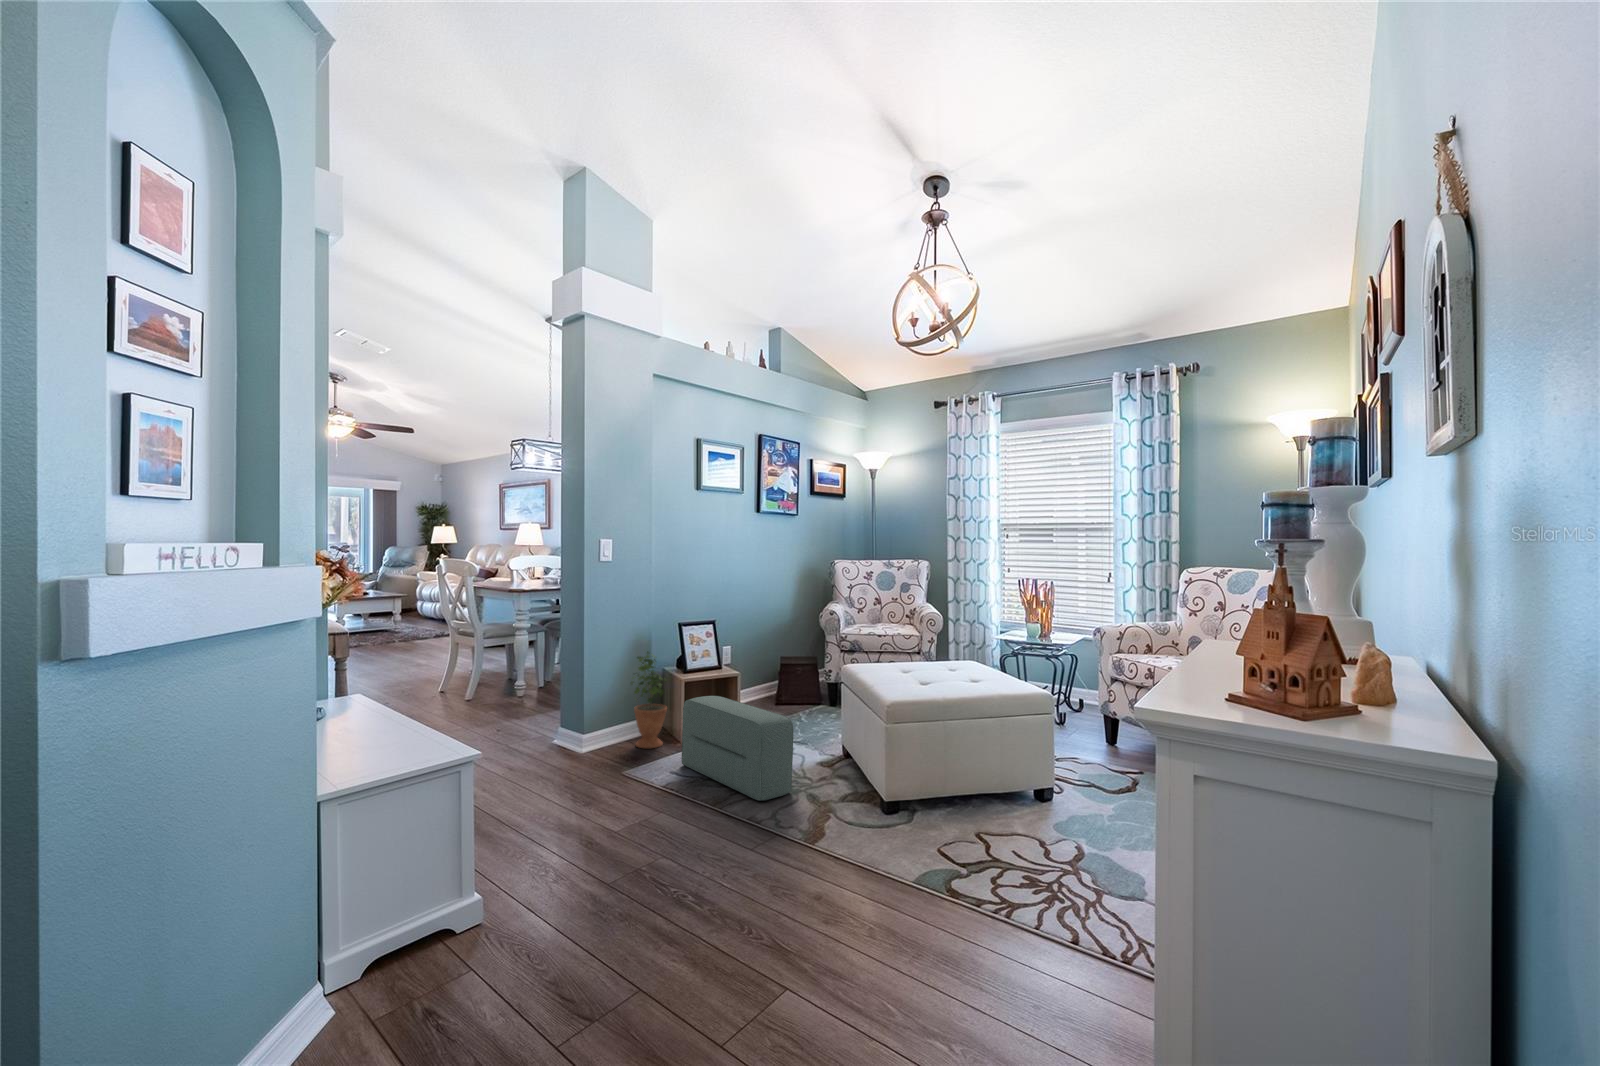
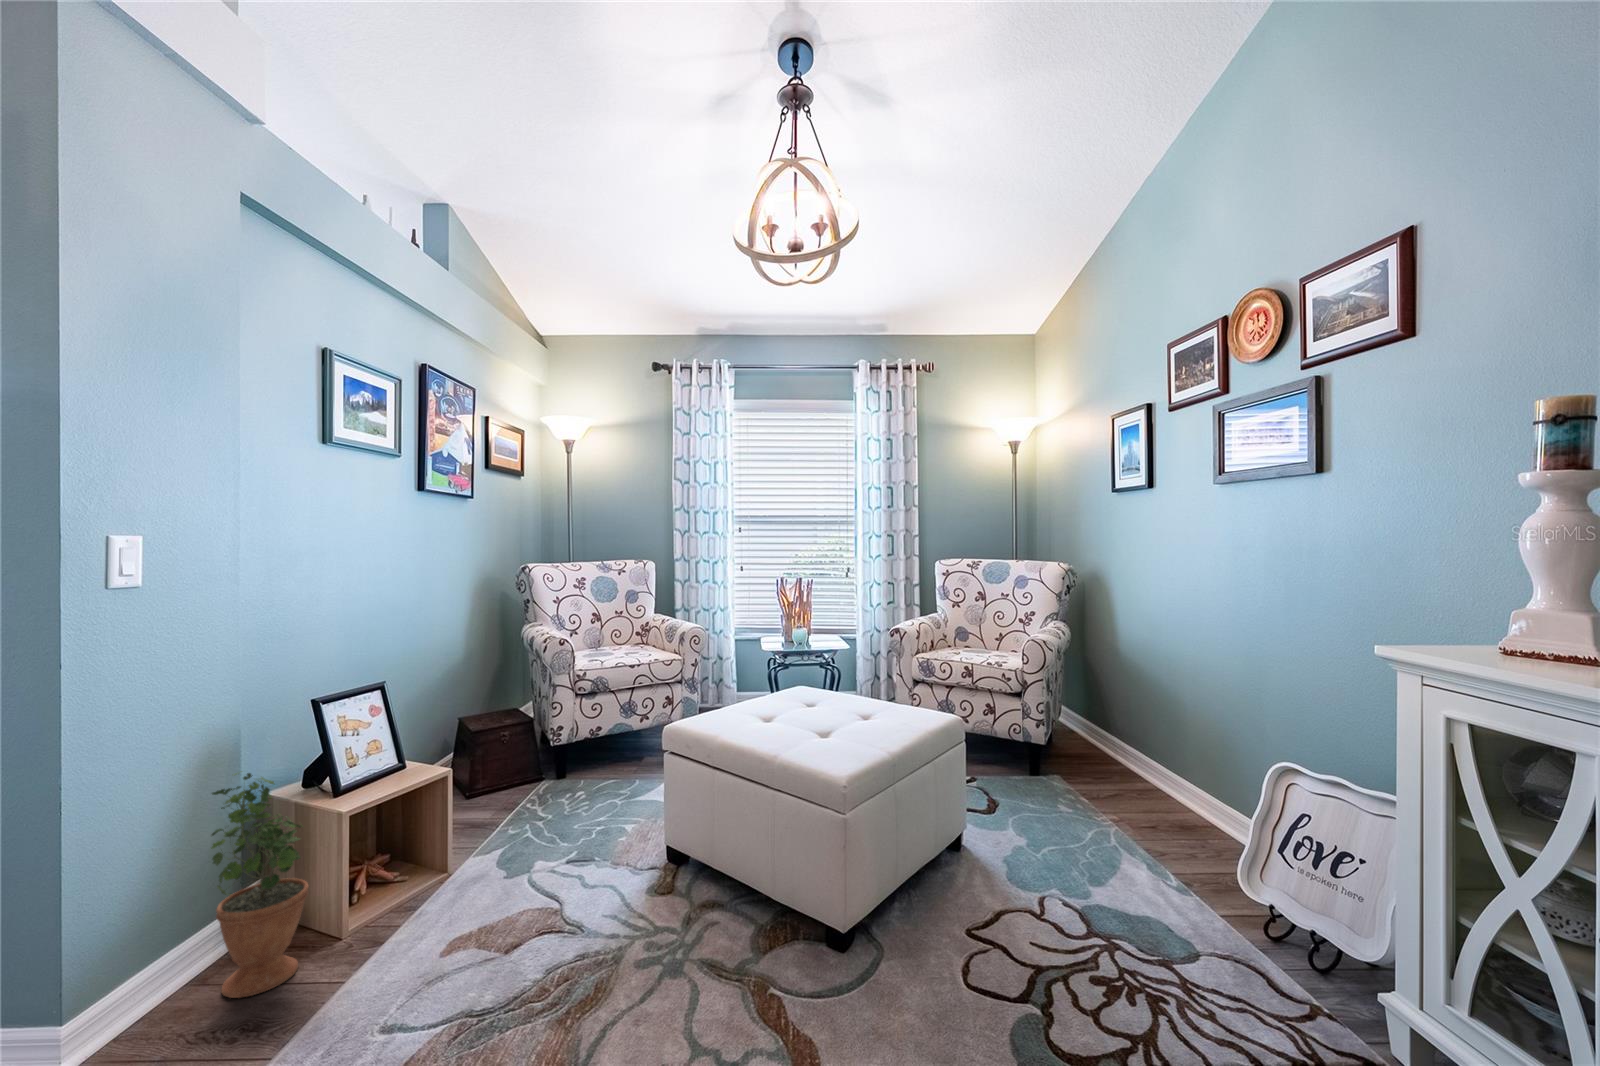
pouf: present [681,696,793,801] -> none [392,832,676,1025]

